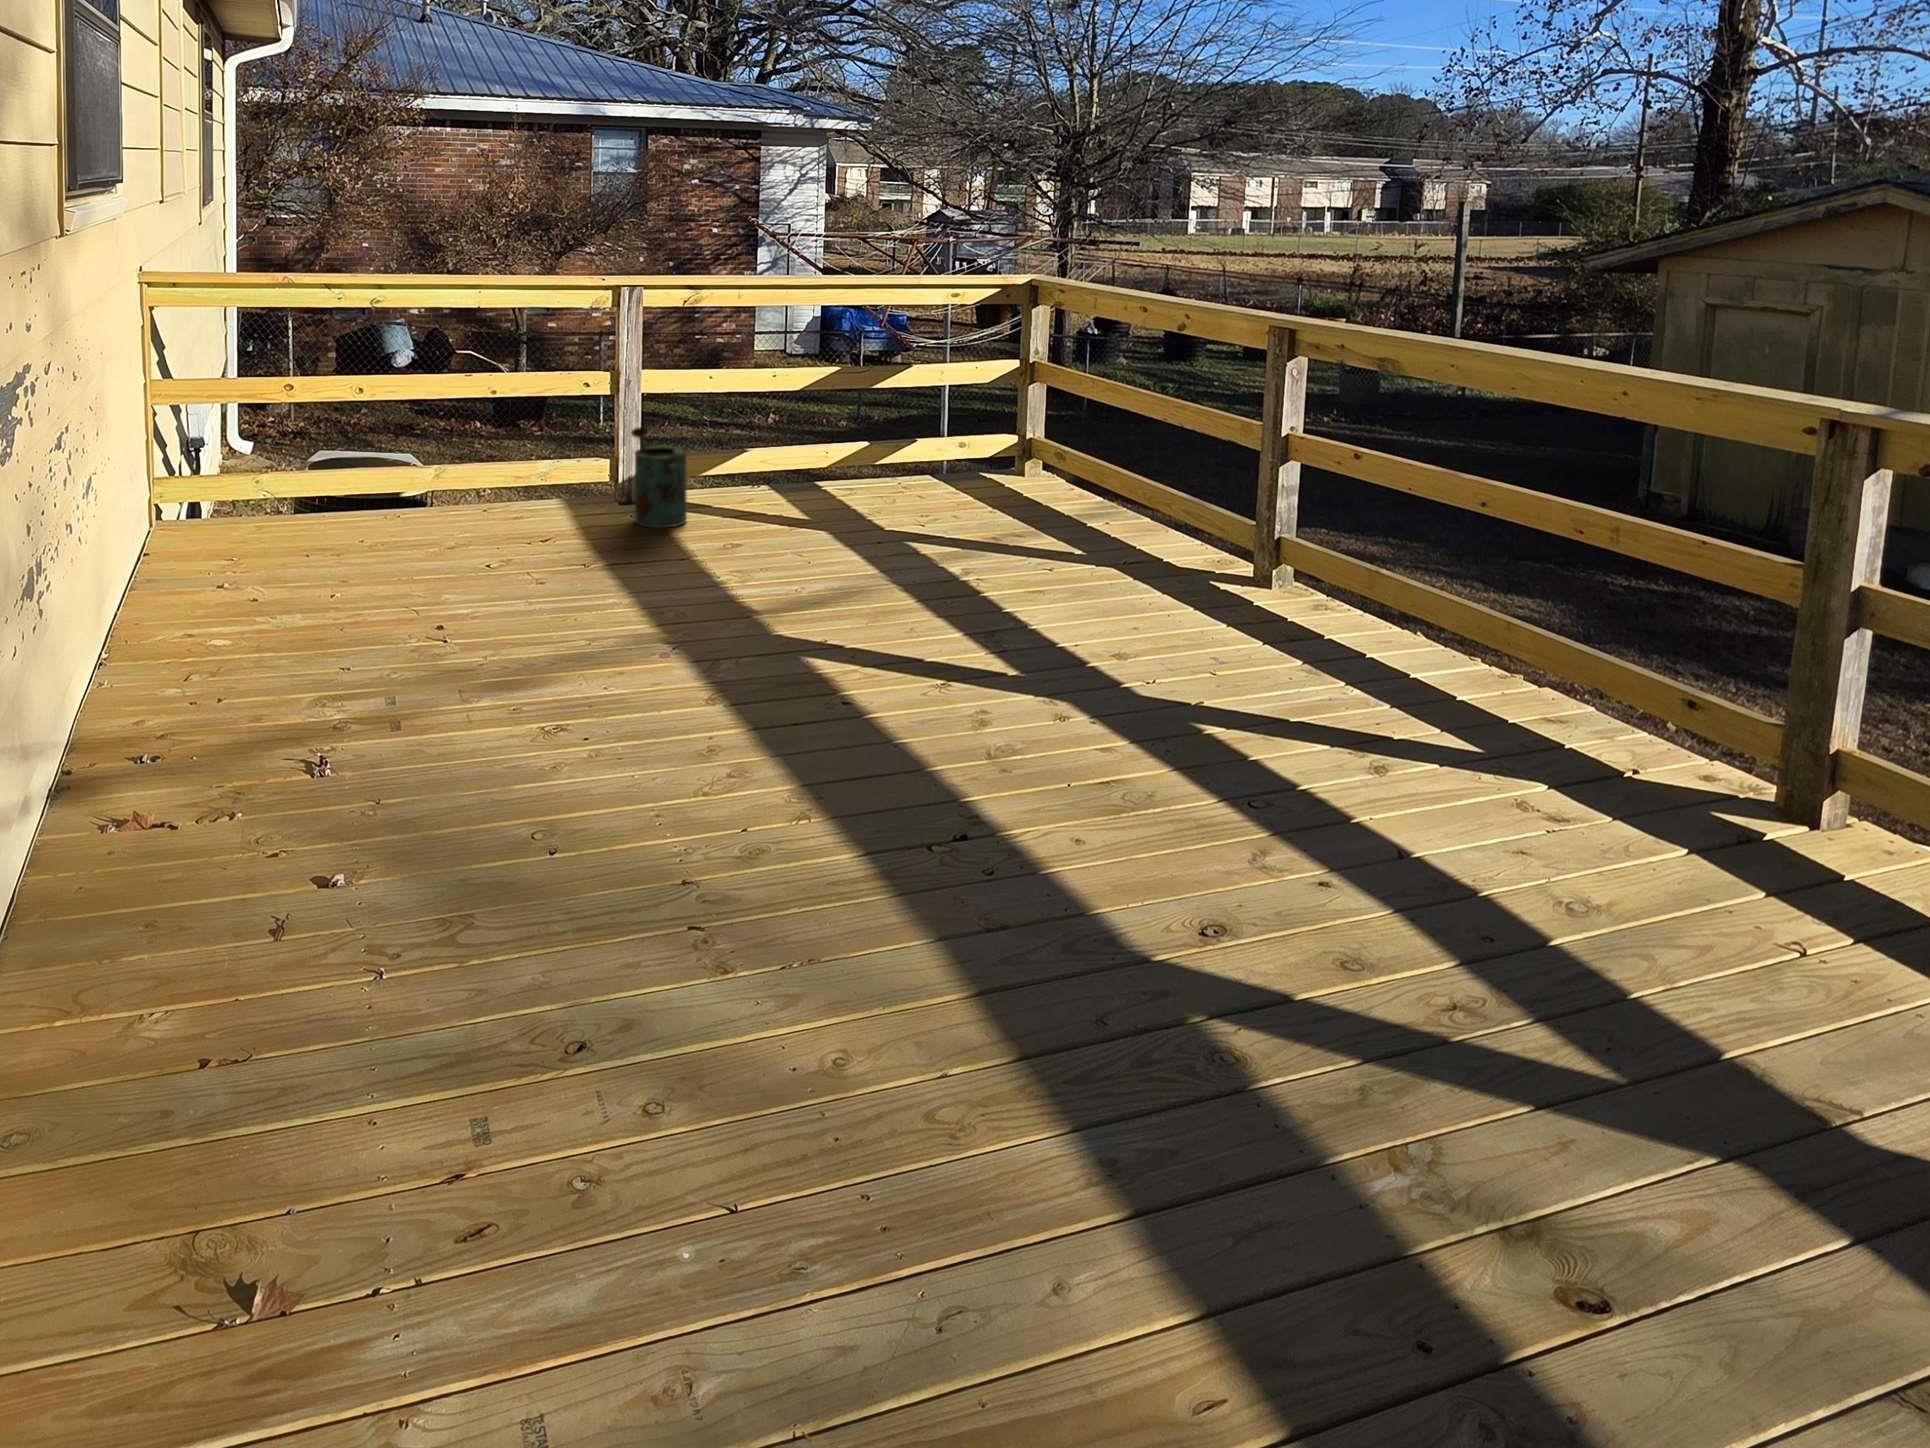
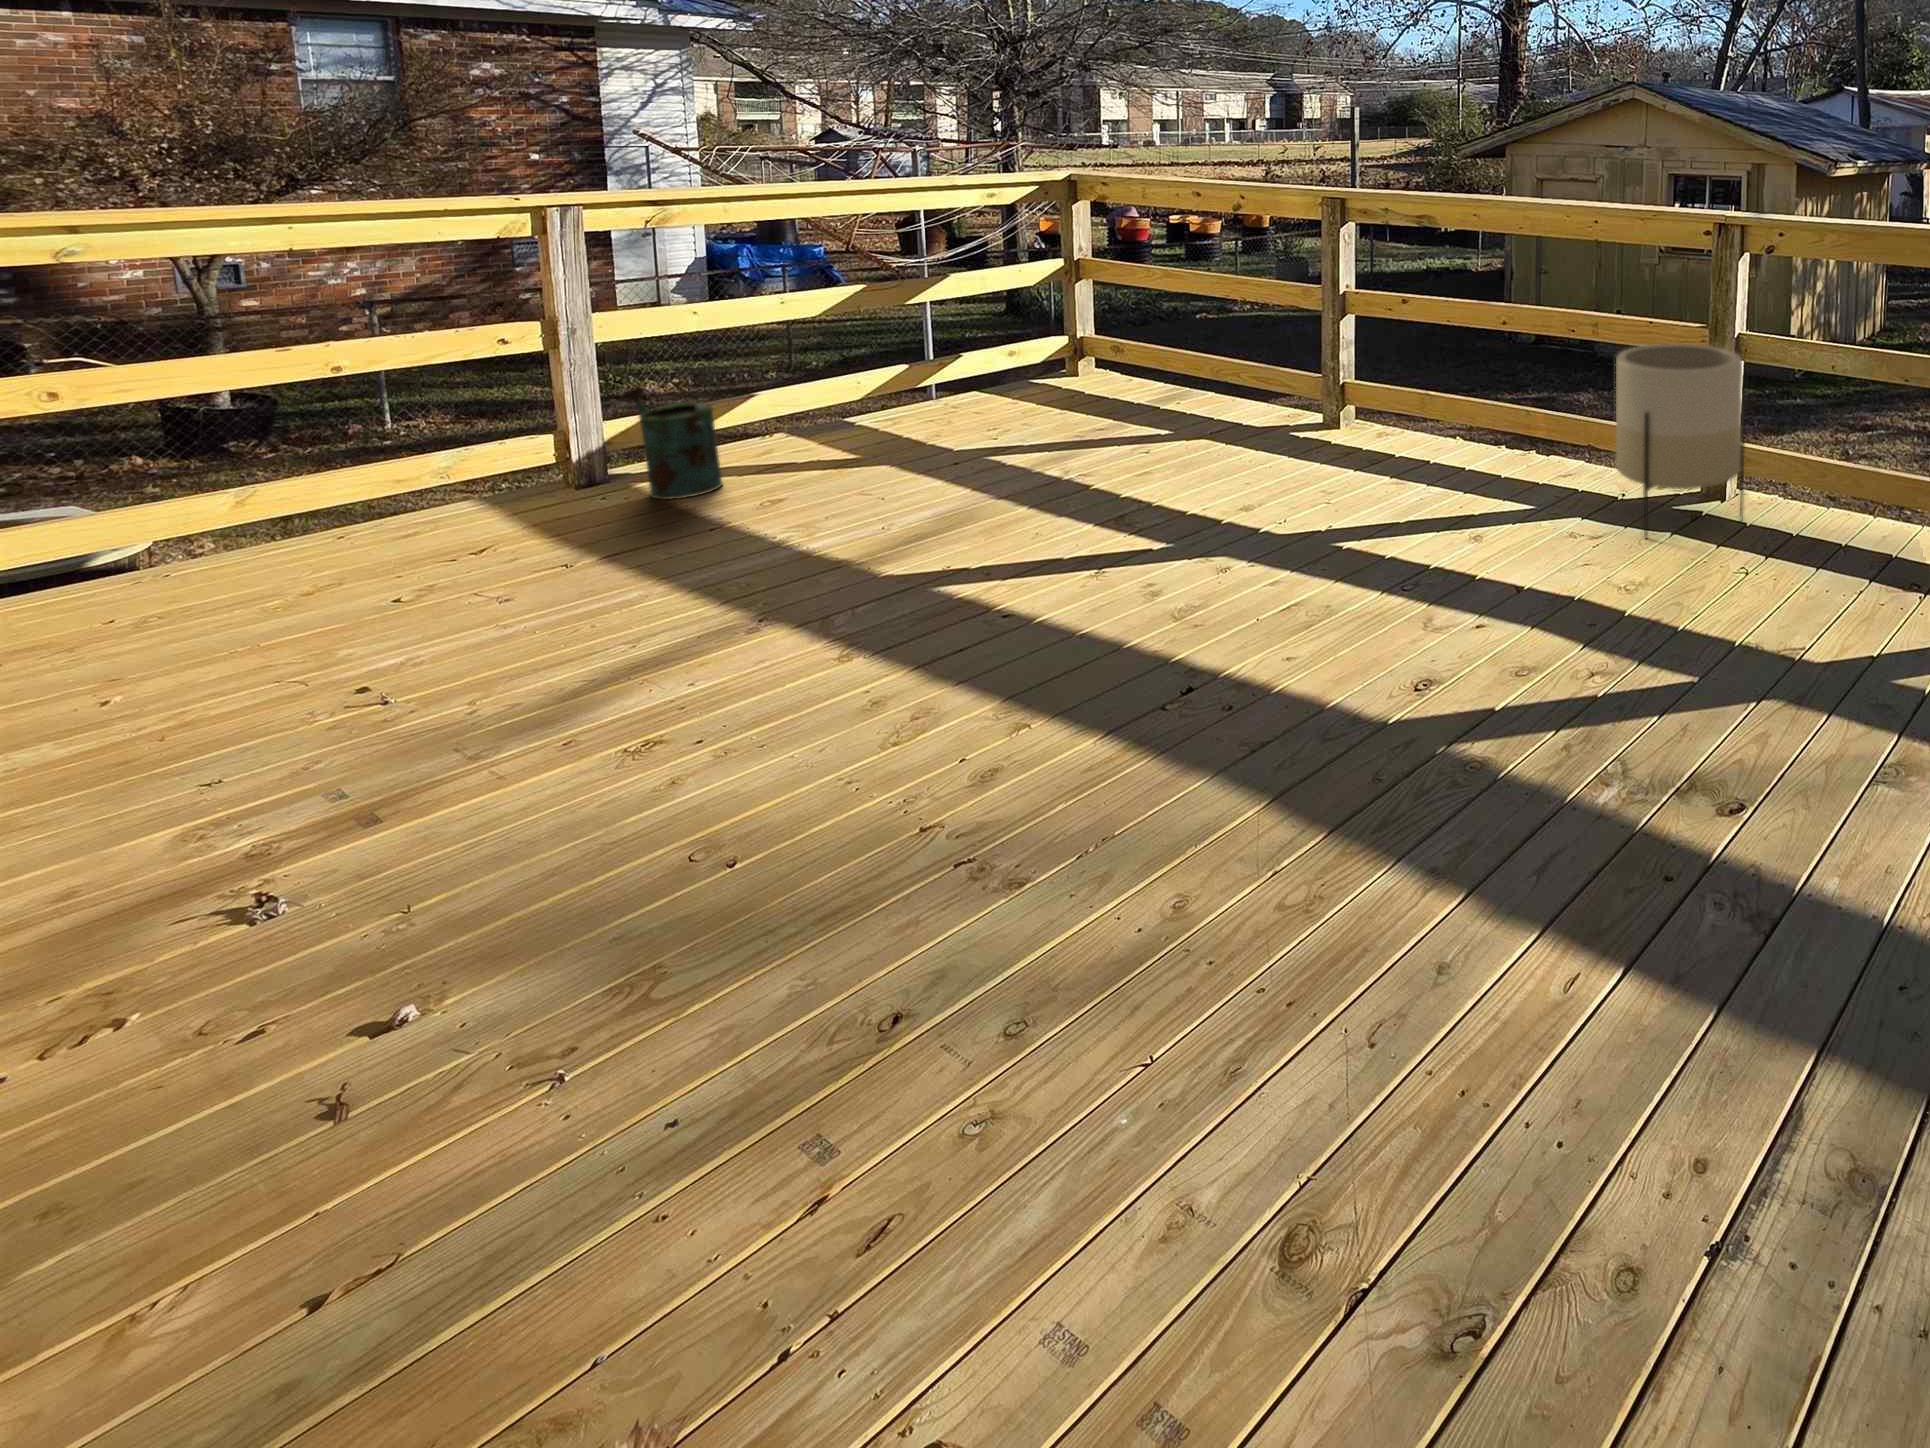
planter: none [1612,573,1857,872] -> present [1616,344,1745,538]

